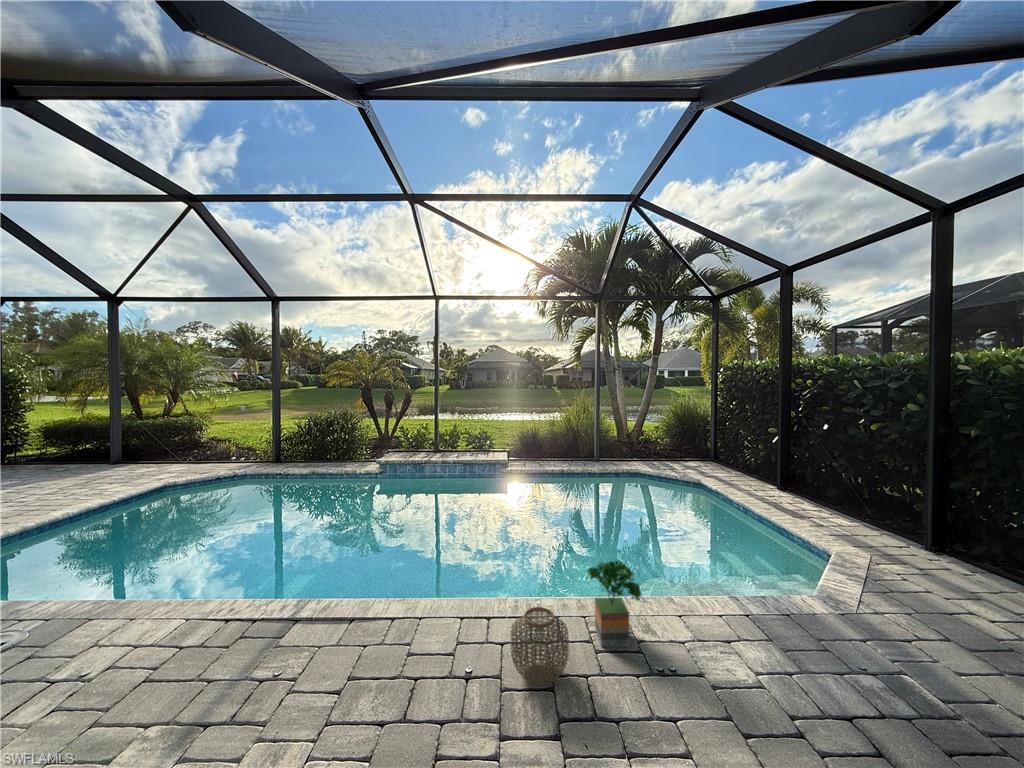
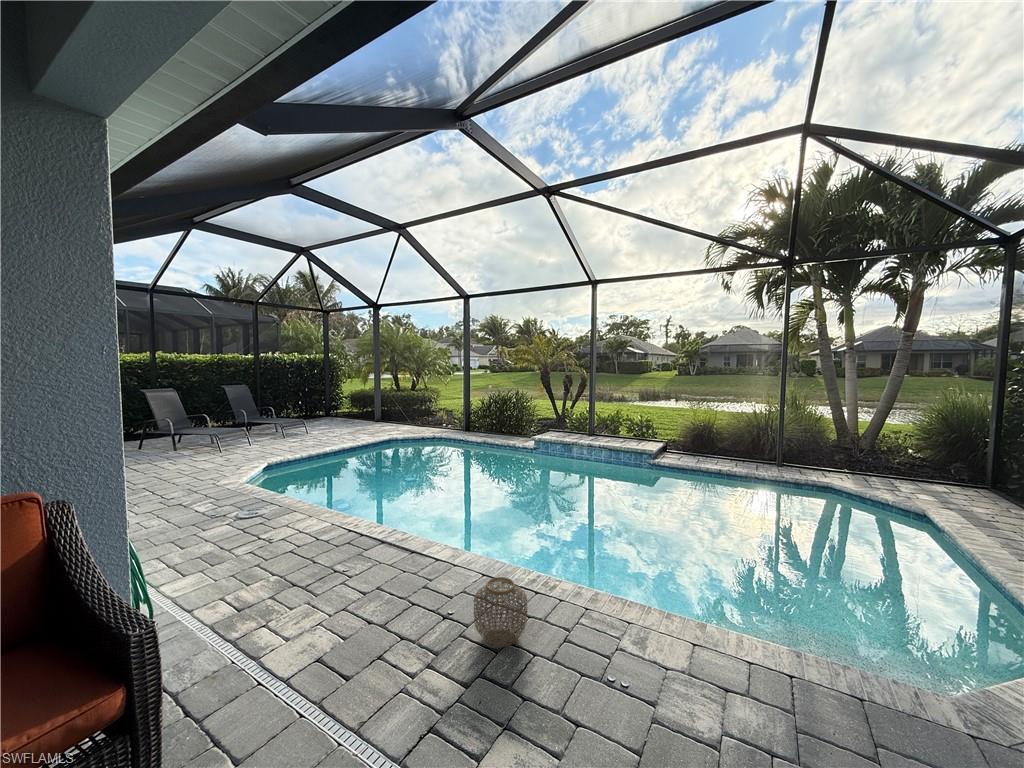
potted tree: present [588,561,641,647] -> none [572,555,624,650]

